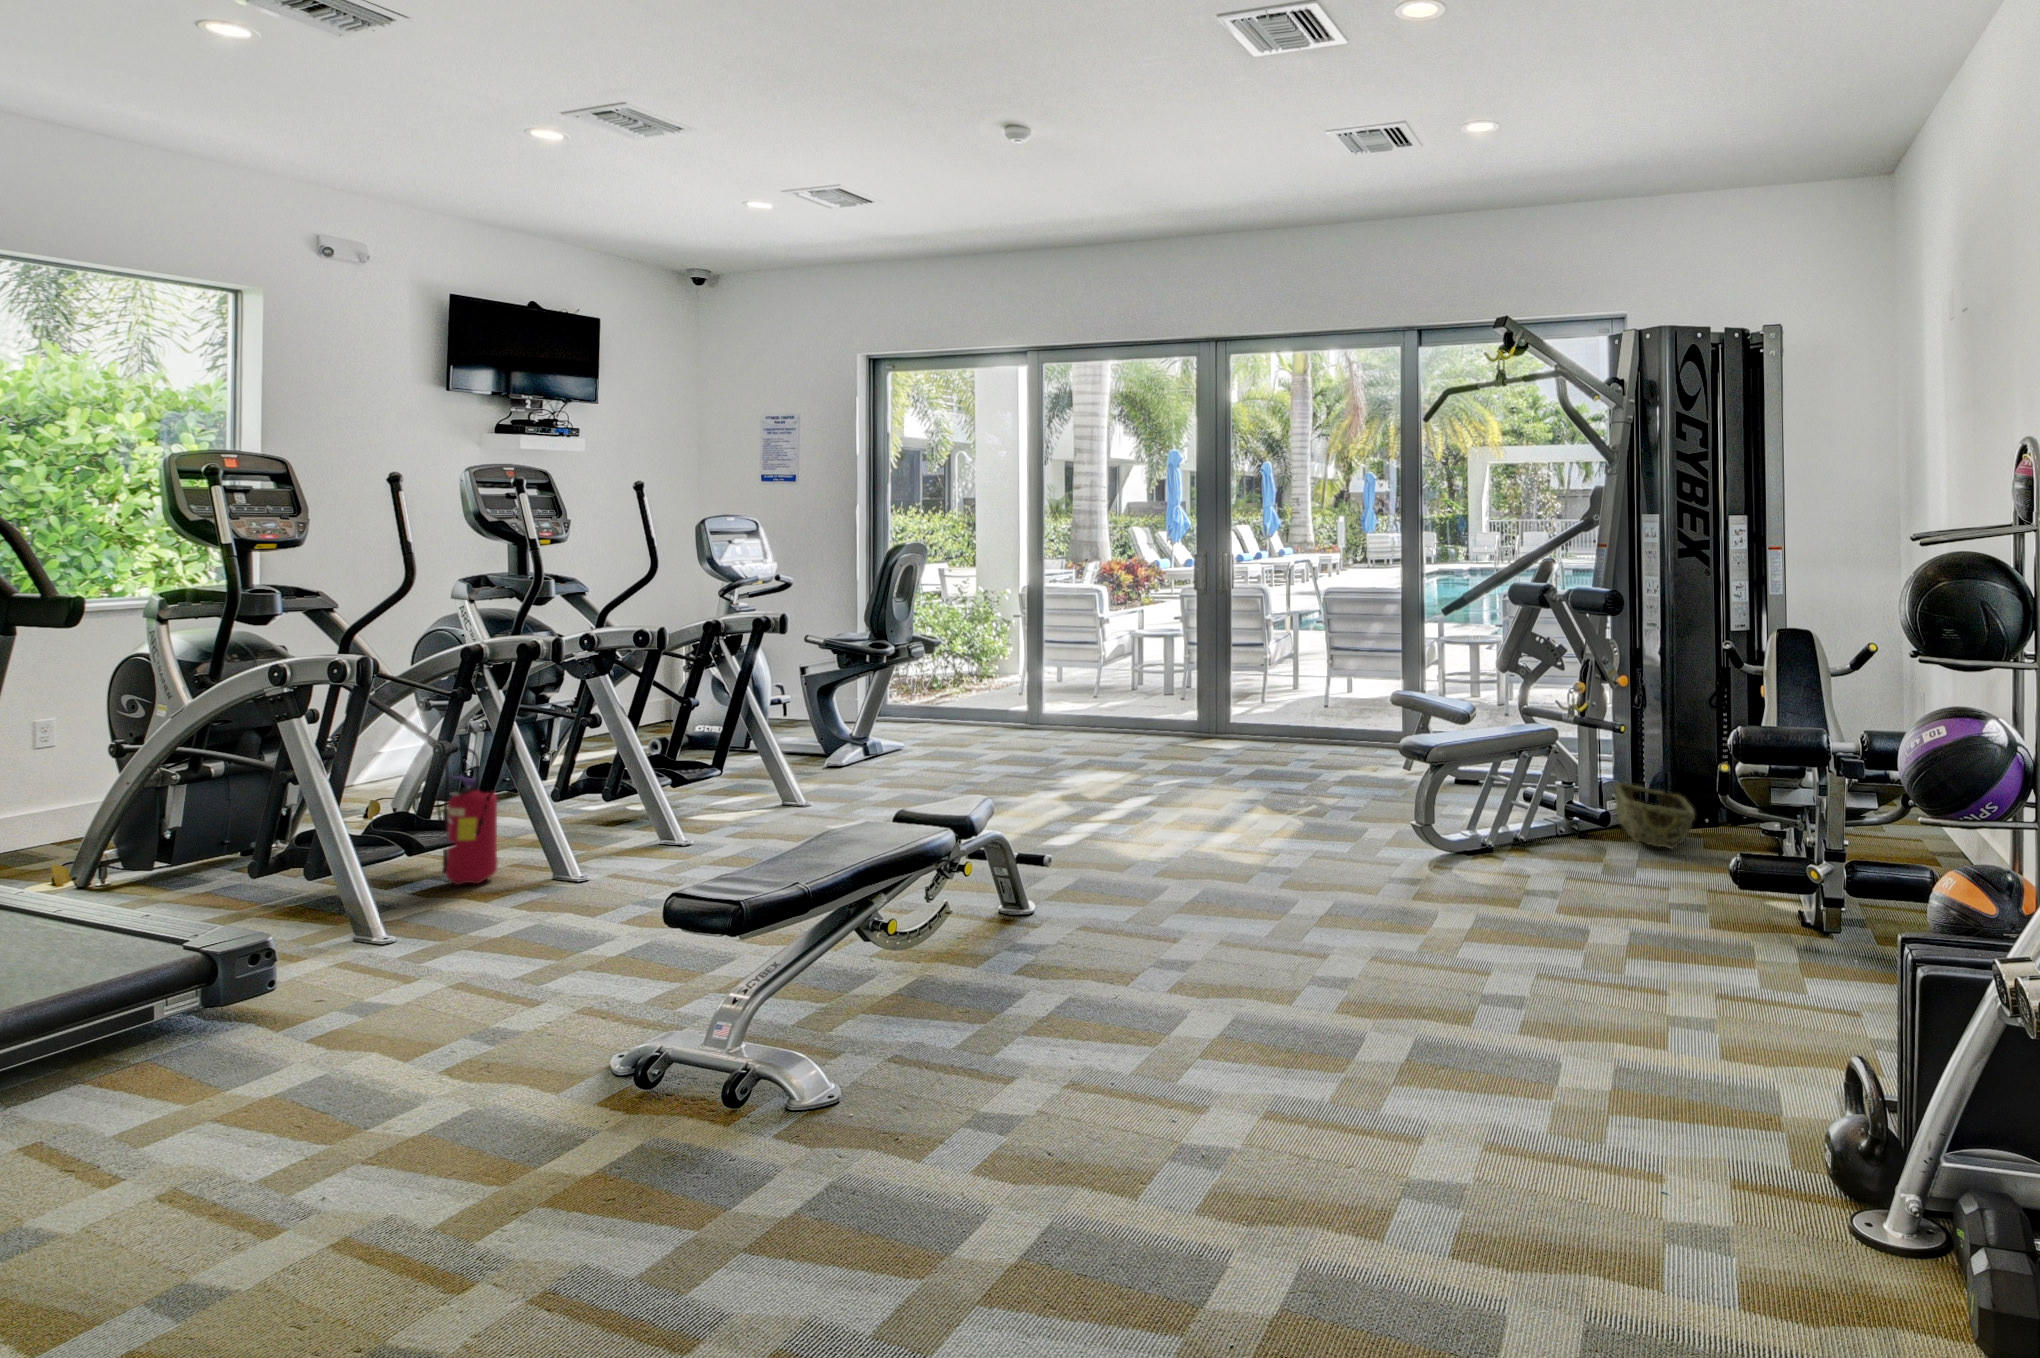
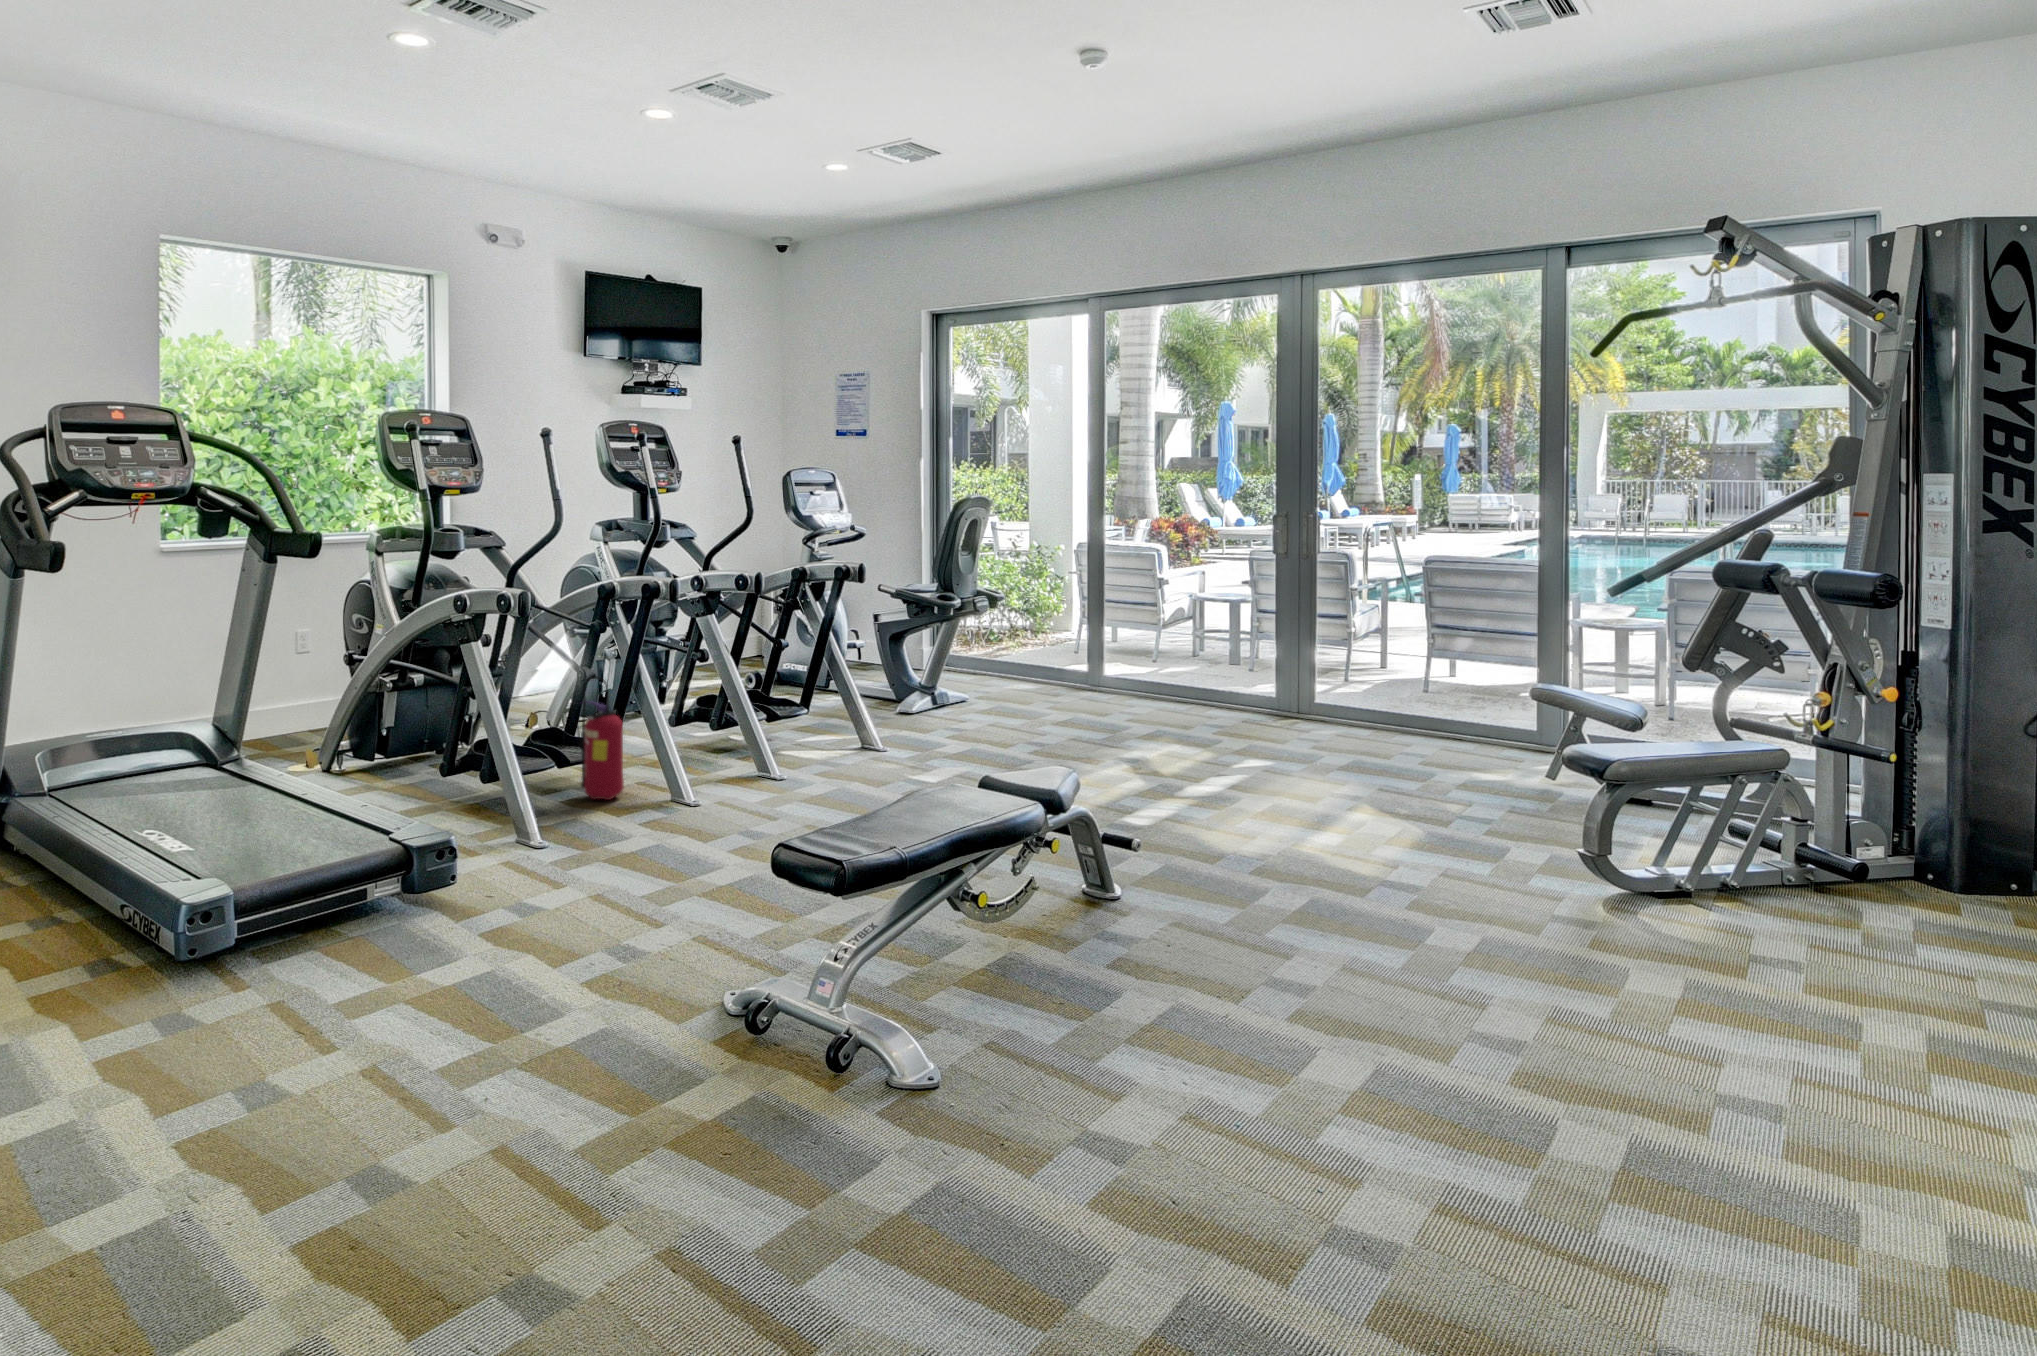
woven basket: present [1615,783,1695,849] -> none [1875,825,2020,924]

